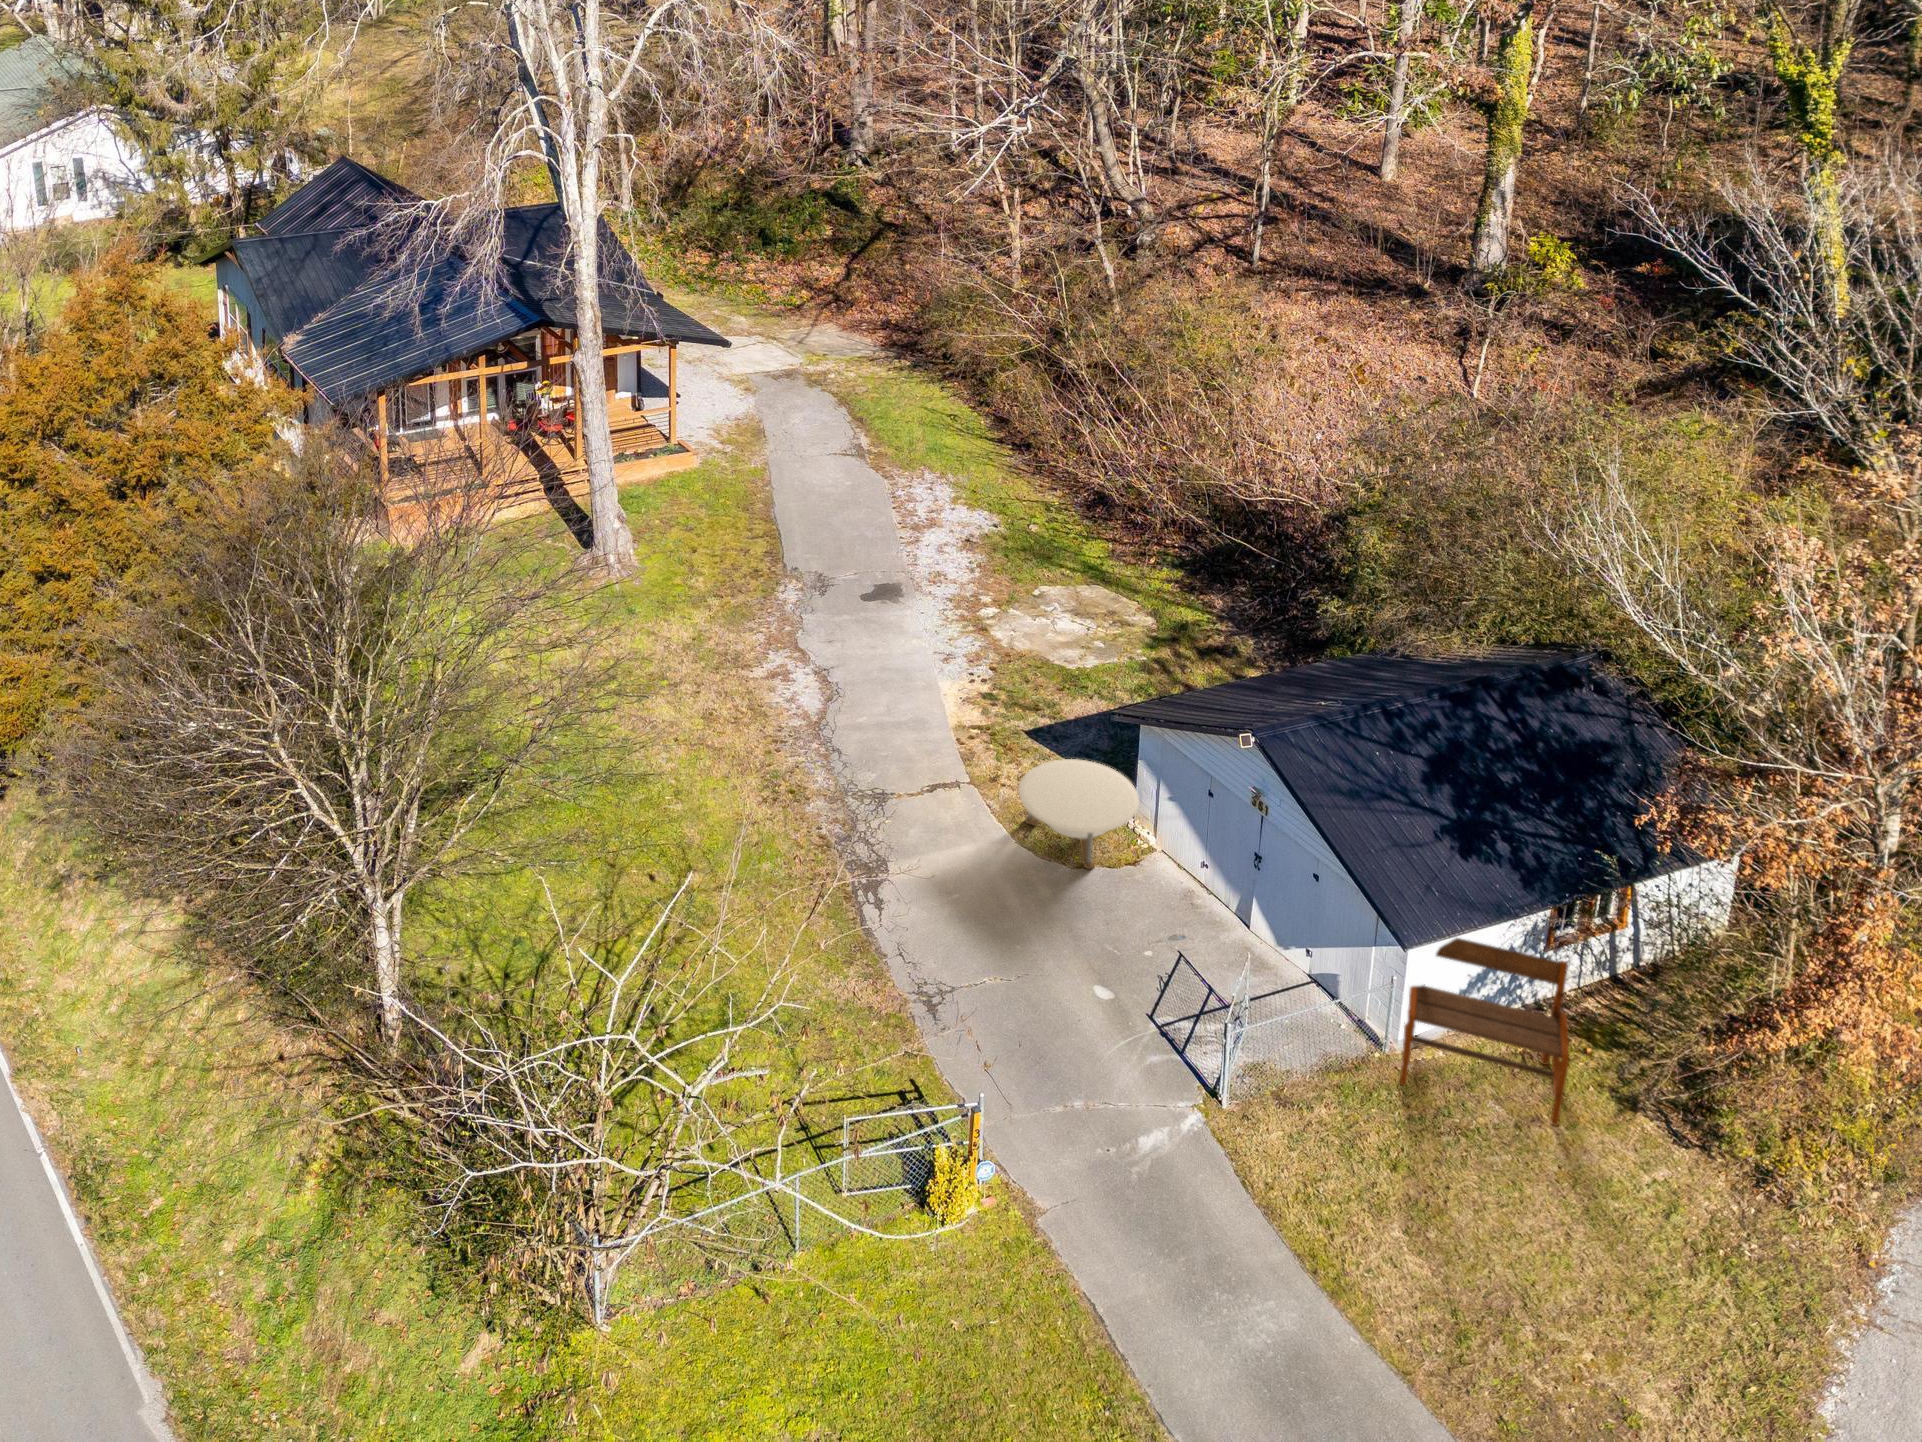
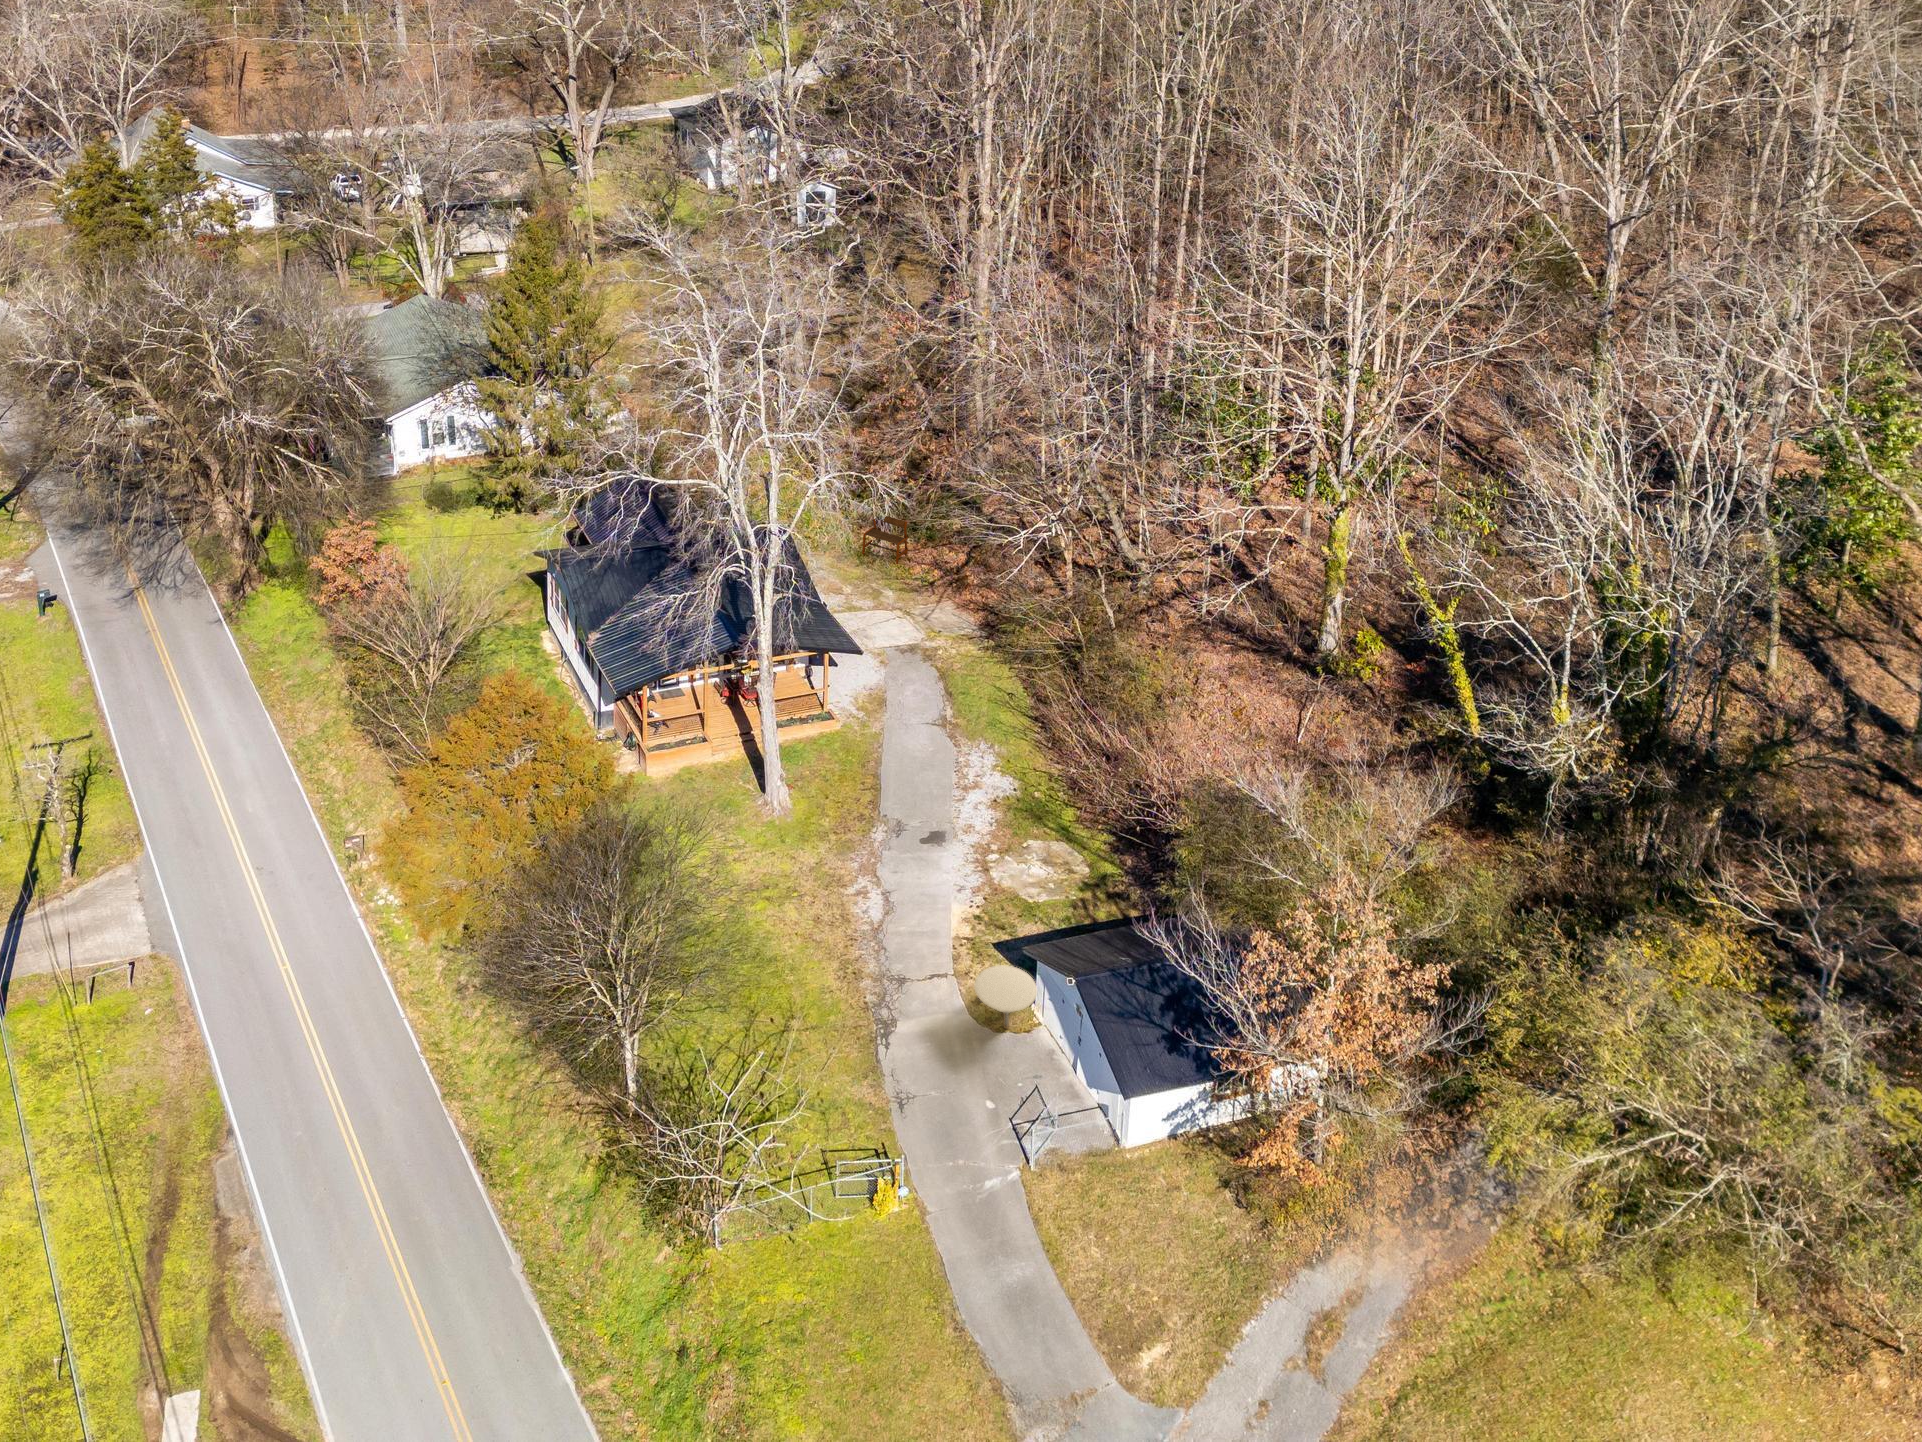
bench: present [1399,938,1569,1126] -> present [862,516,908,564]

